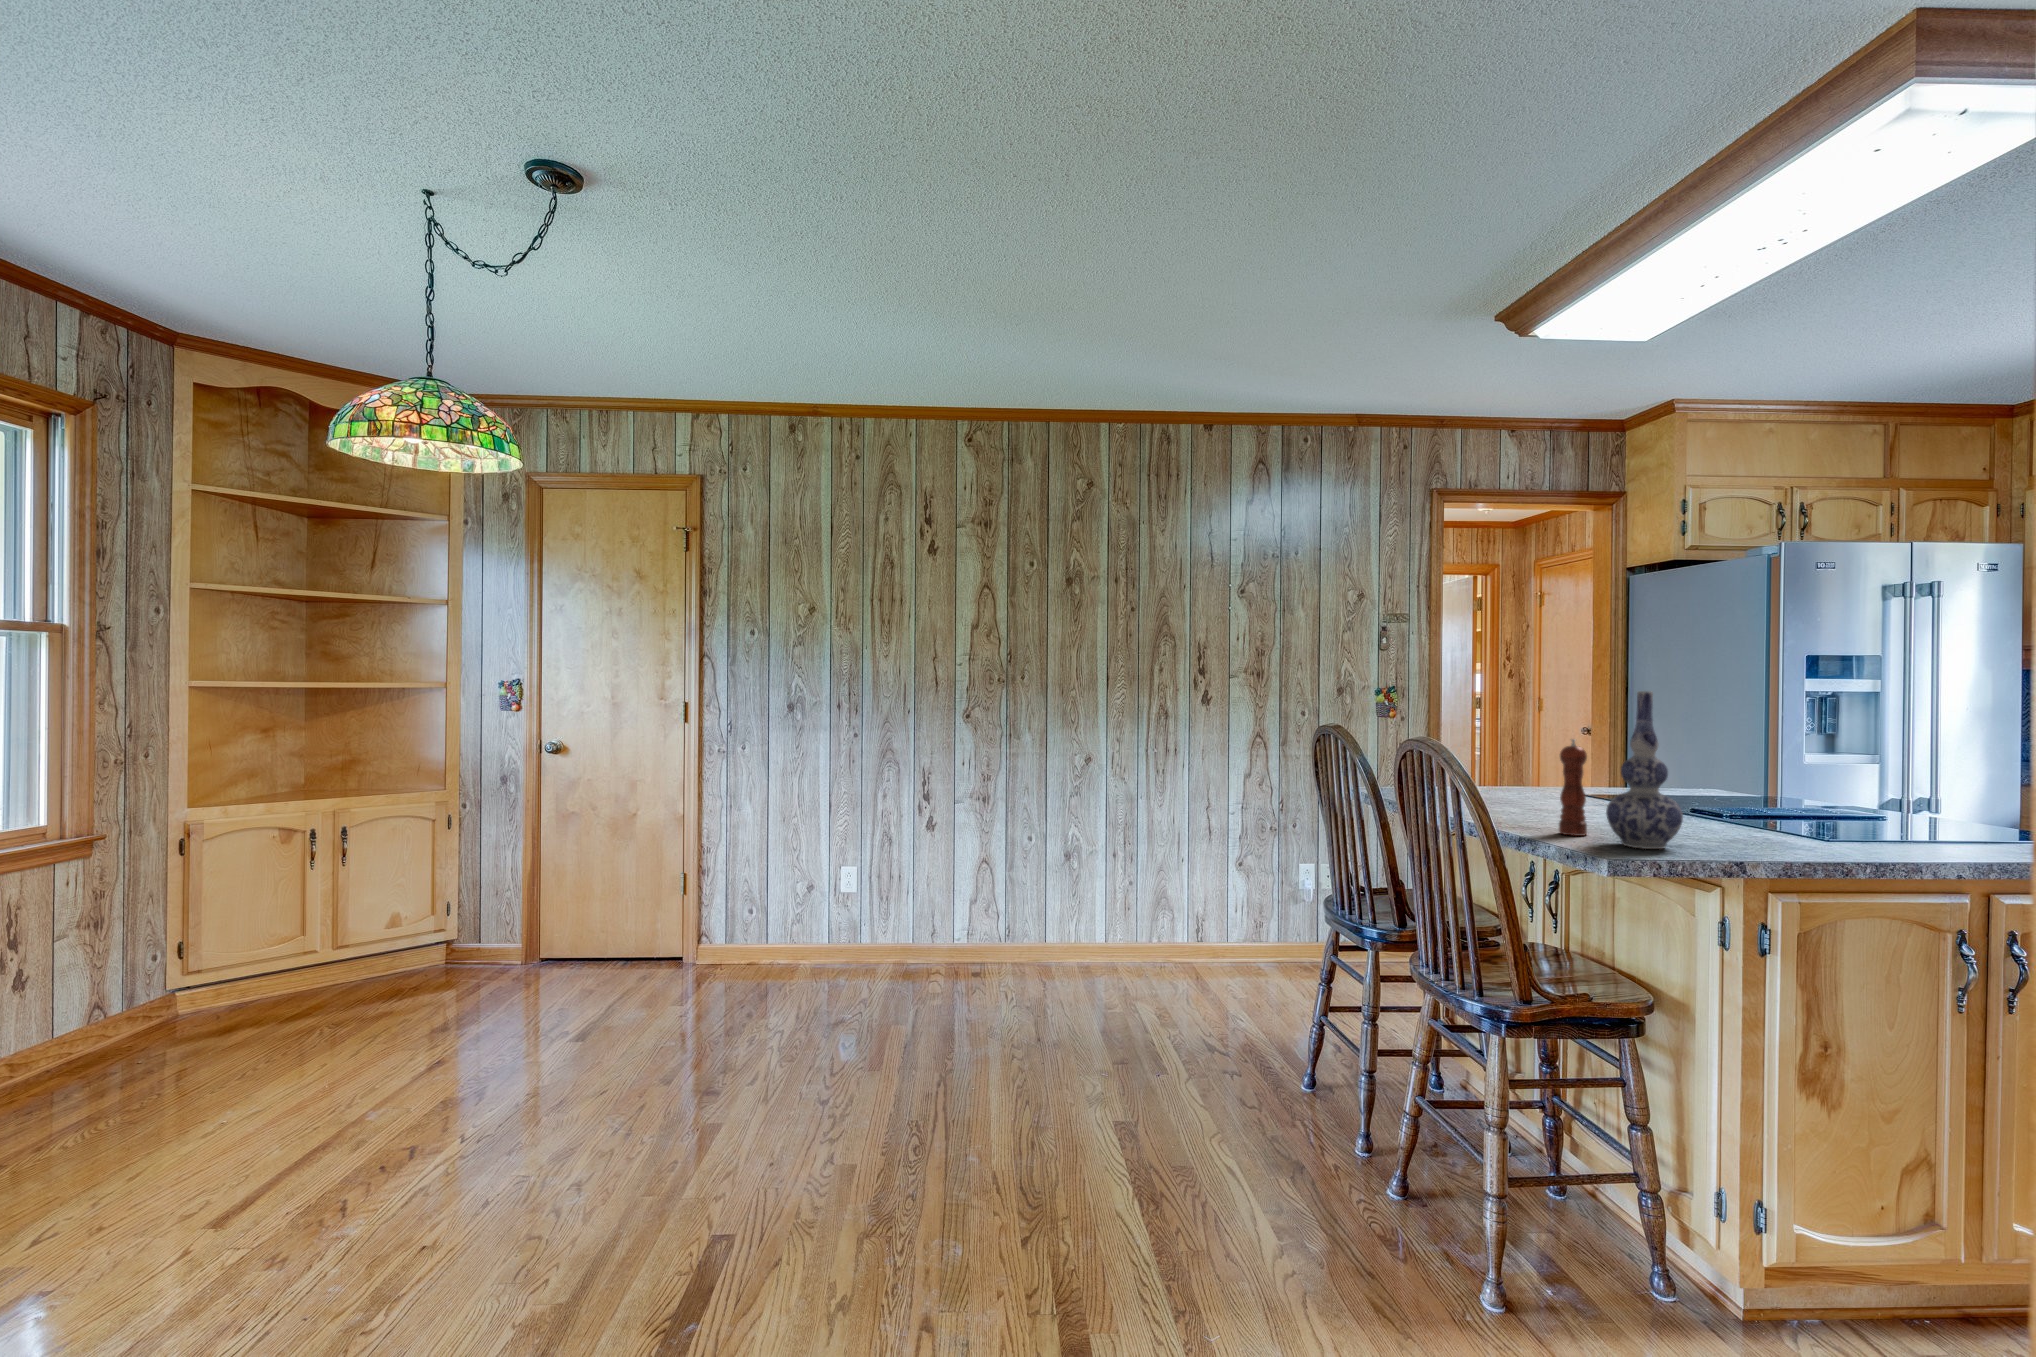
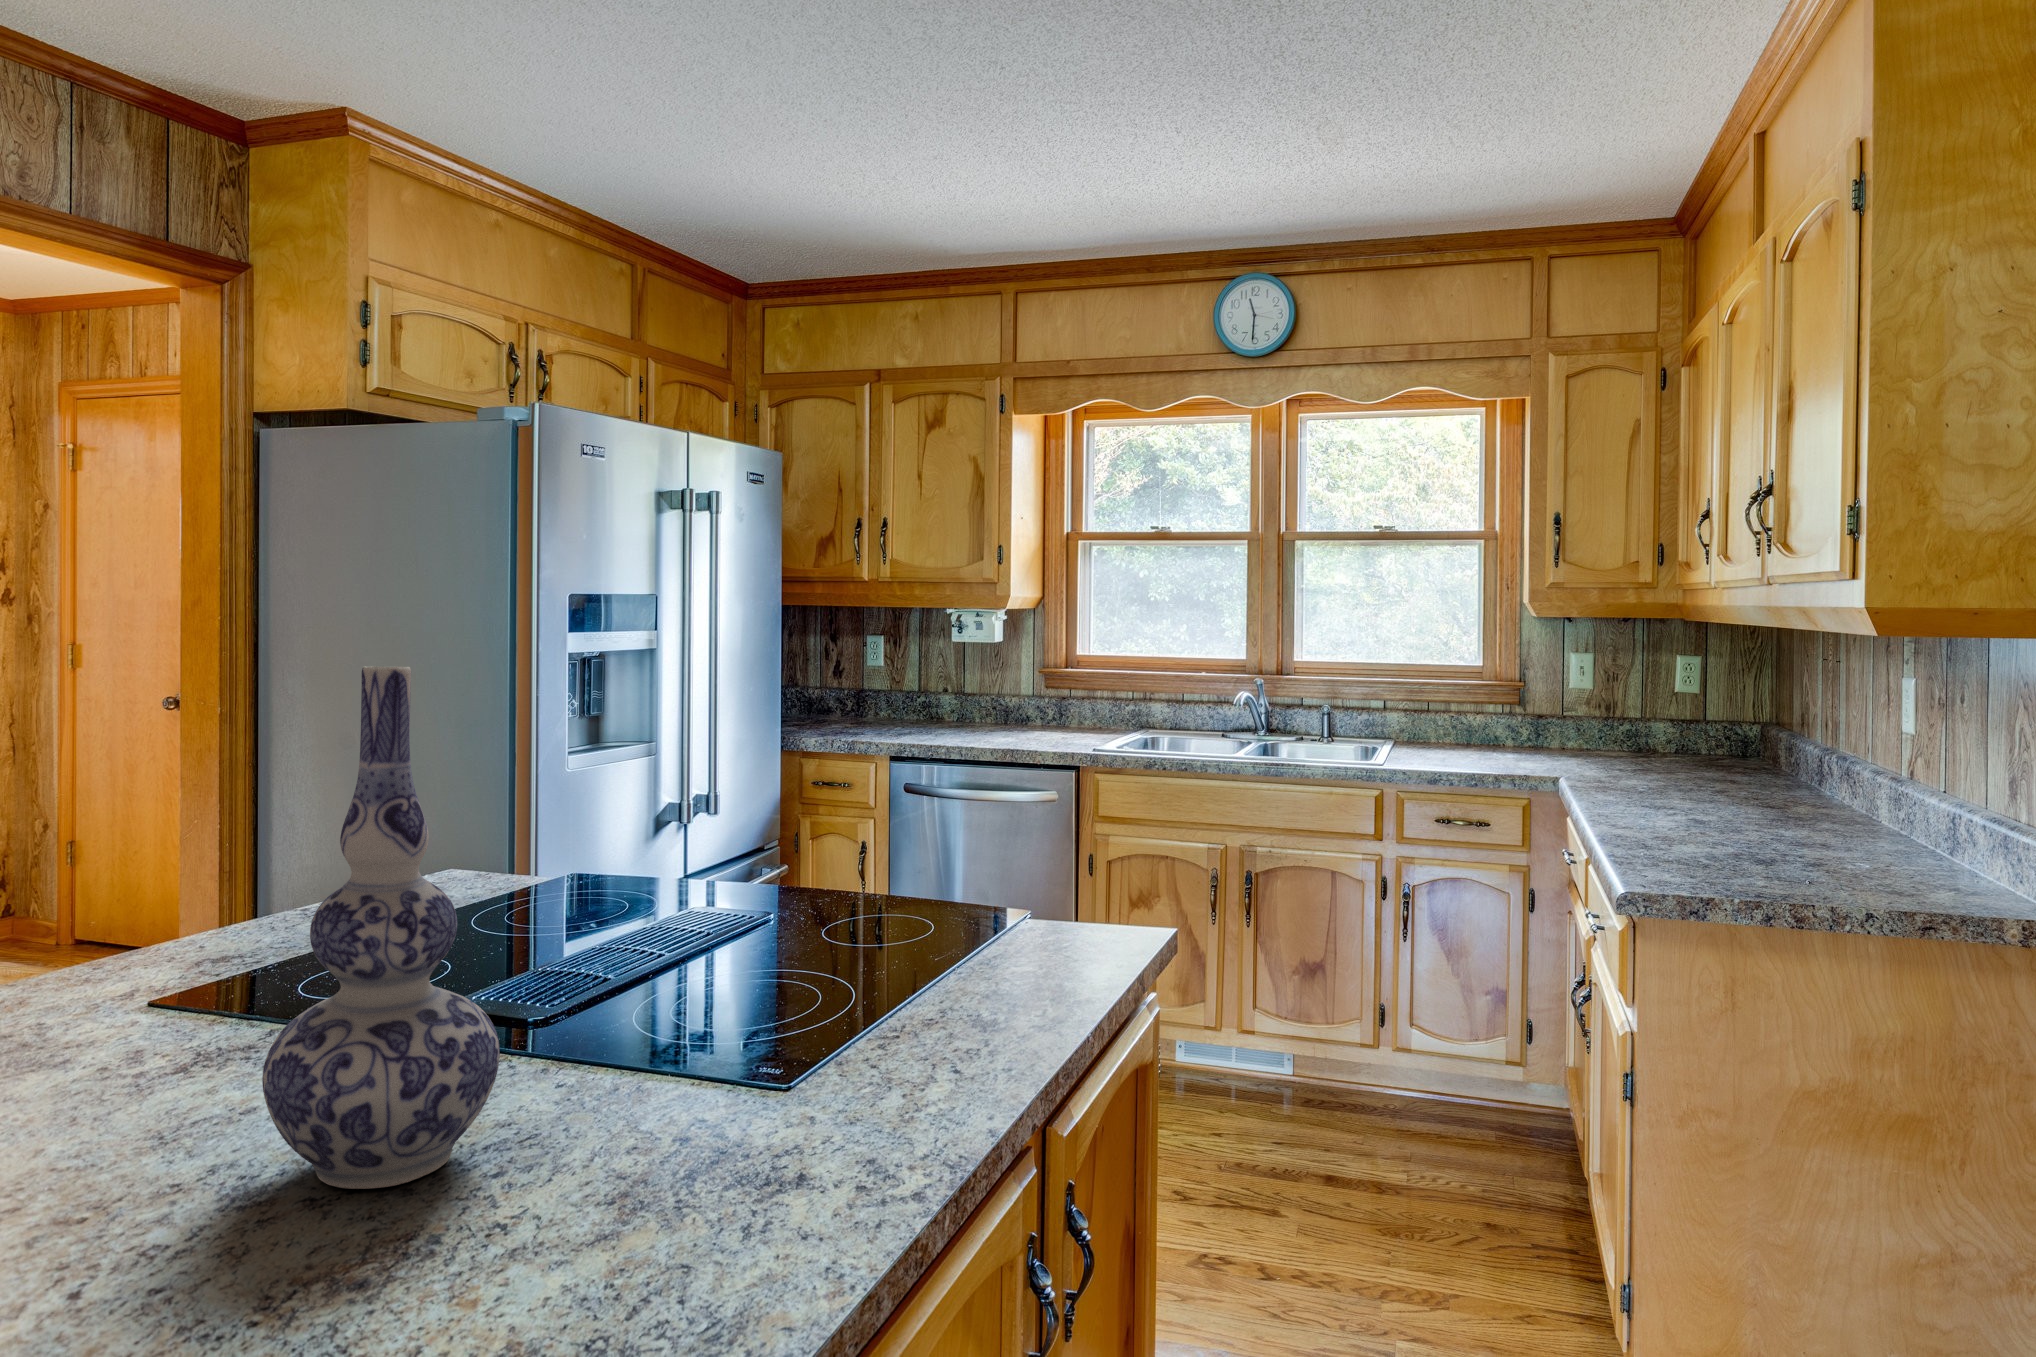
pepper mill: present [1559,739,1587,836] -> none [93,827,194,1162]

